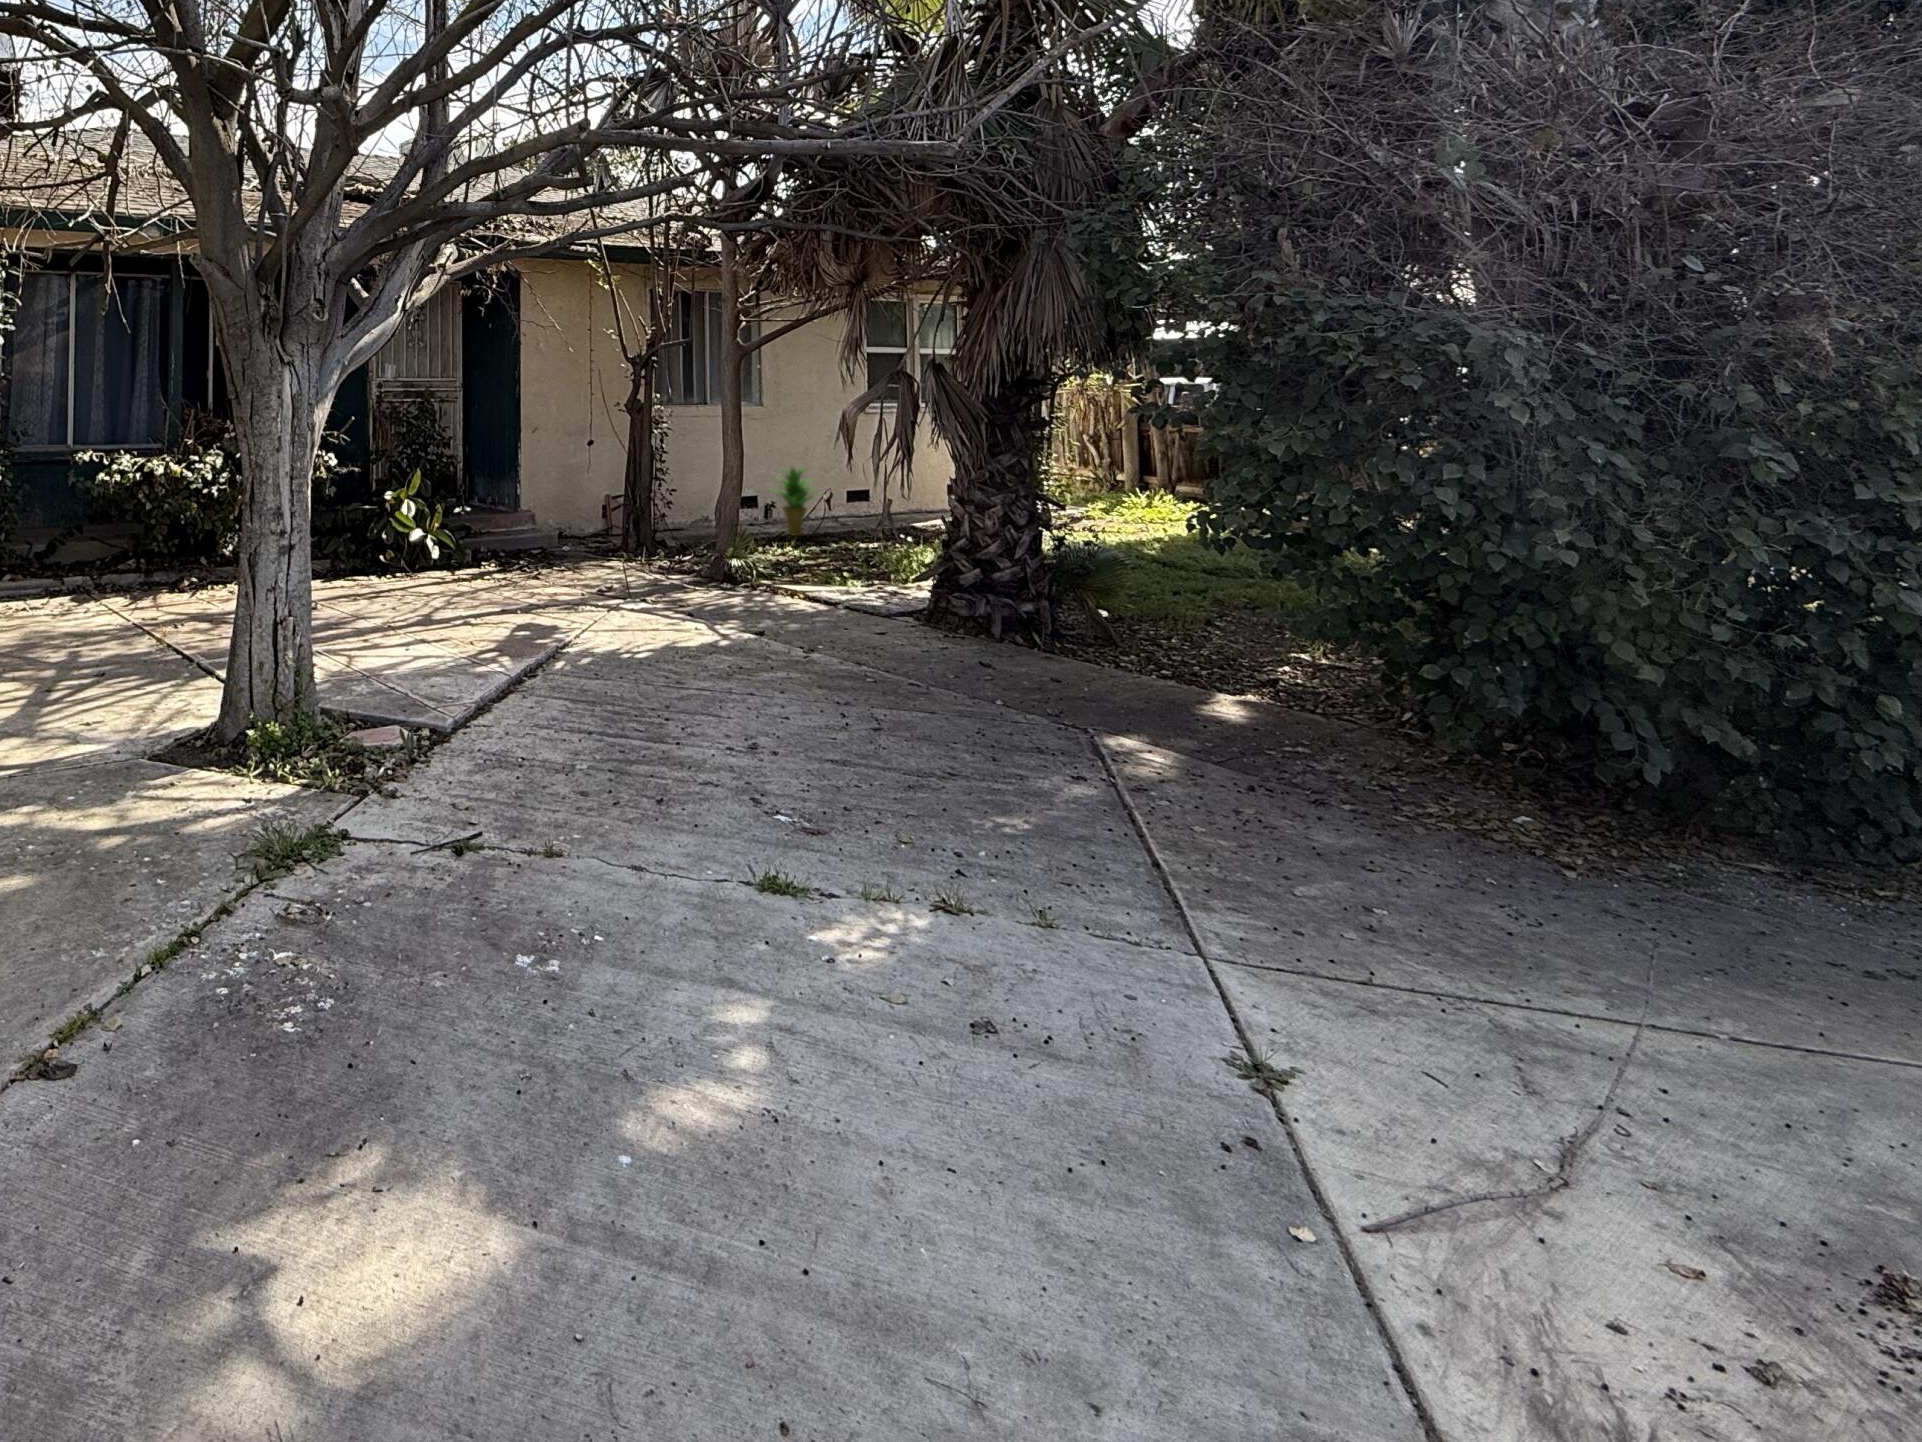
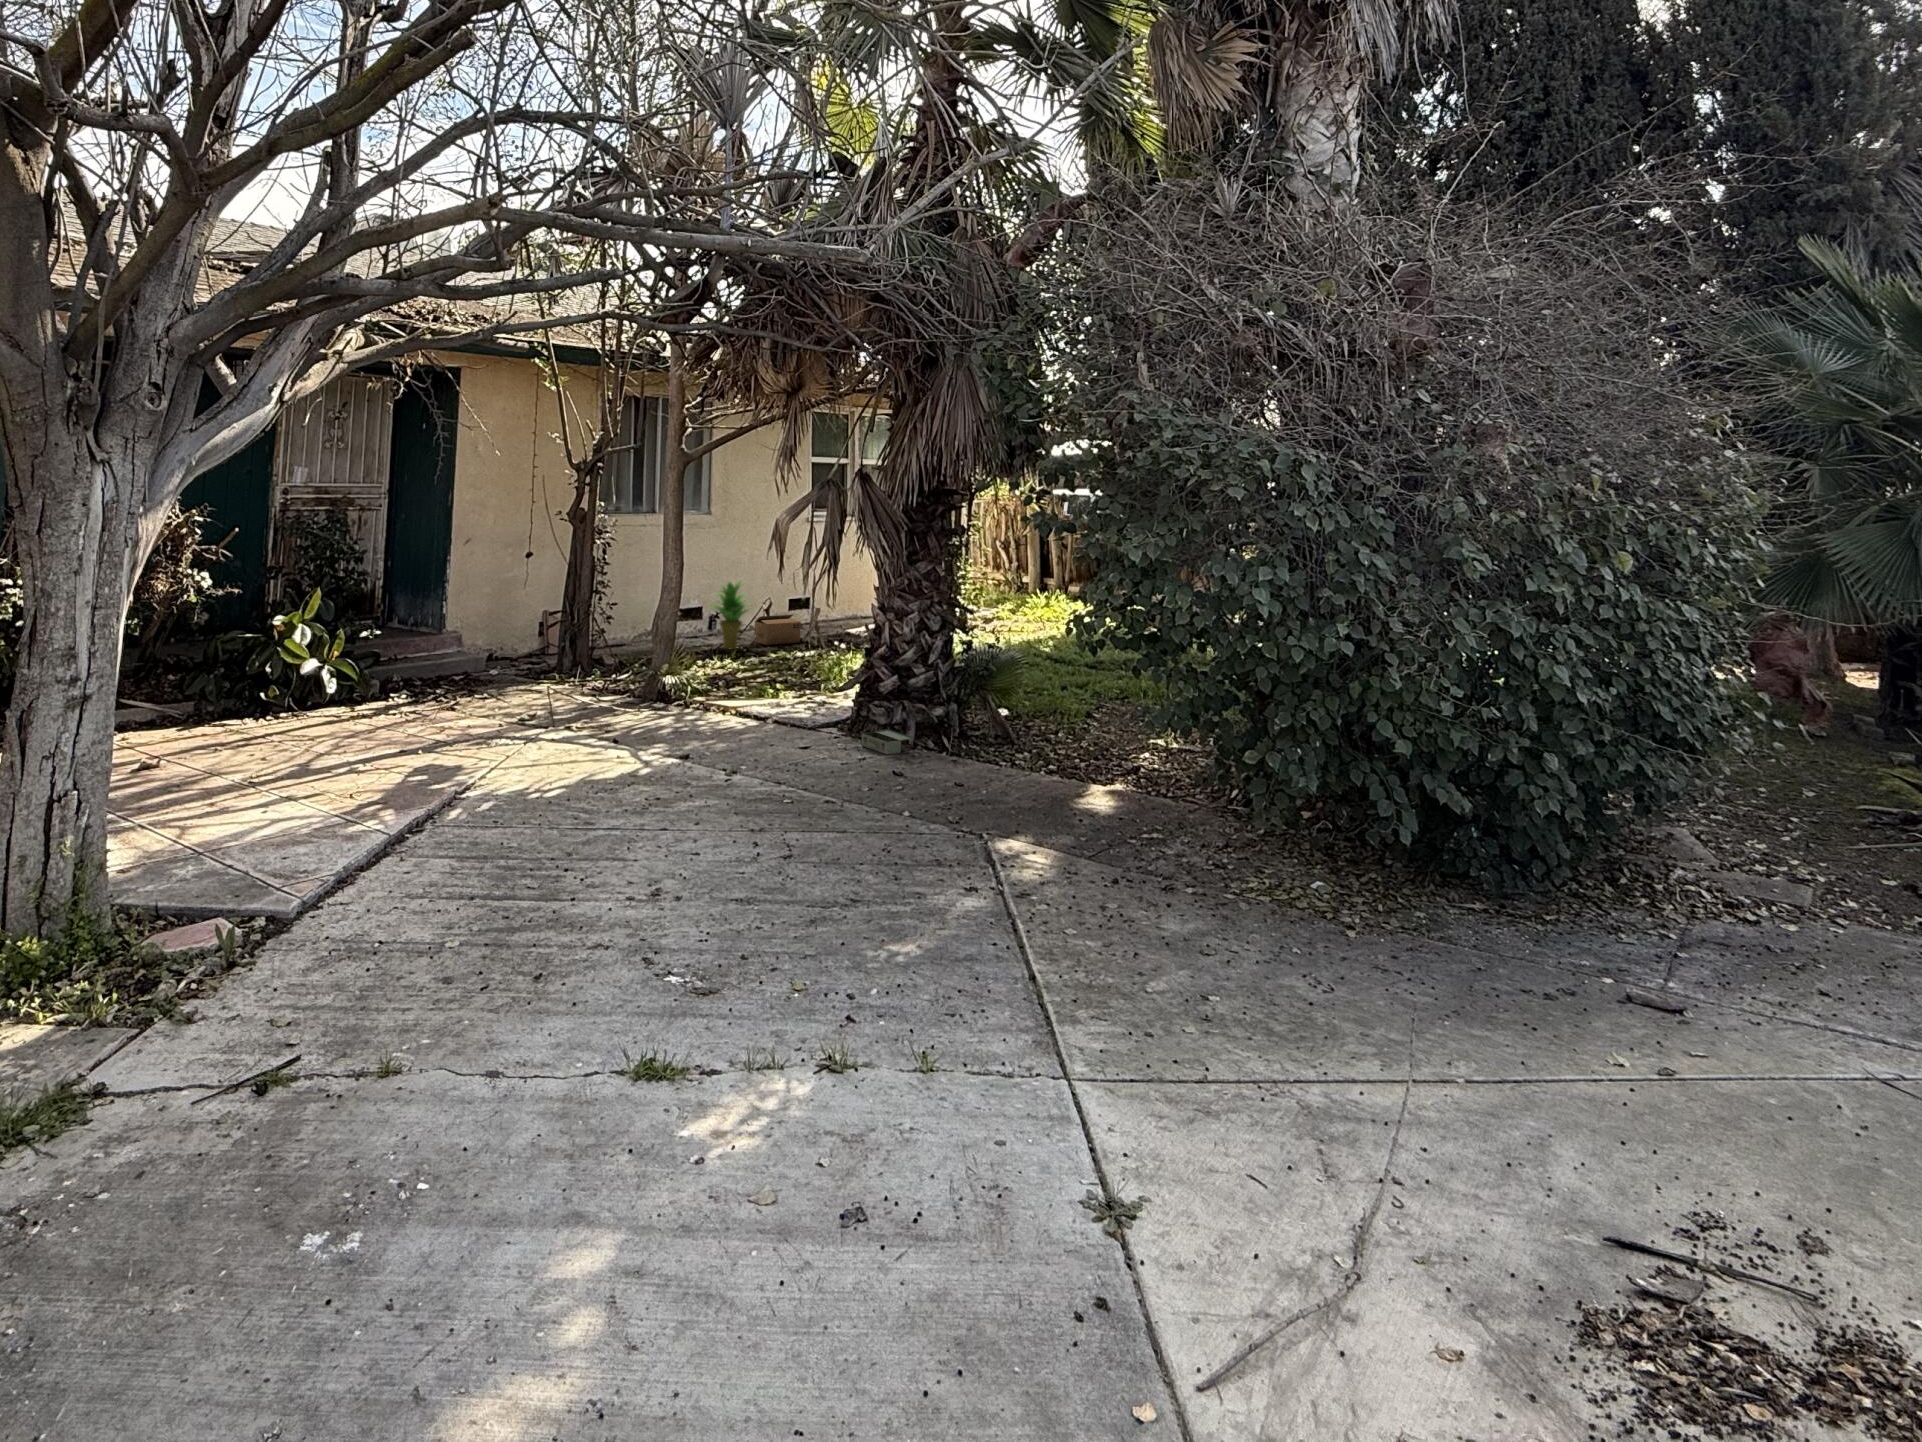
cardboard box: none [820,502,875,533] -> present [754,615,805,645]
toolbox: none [945,621,1003,646] -> present [862,729,913,754]

